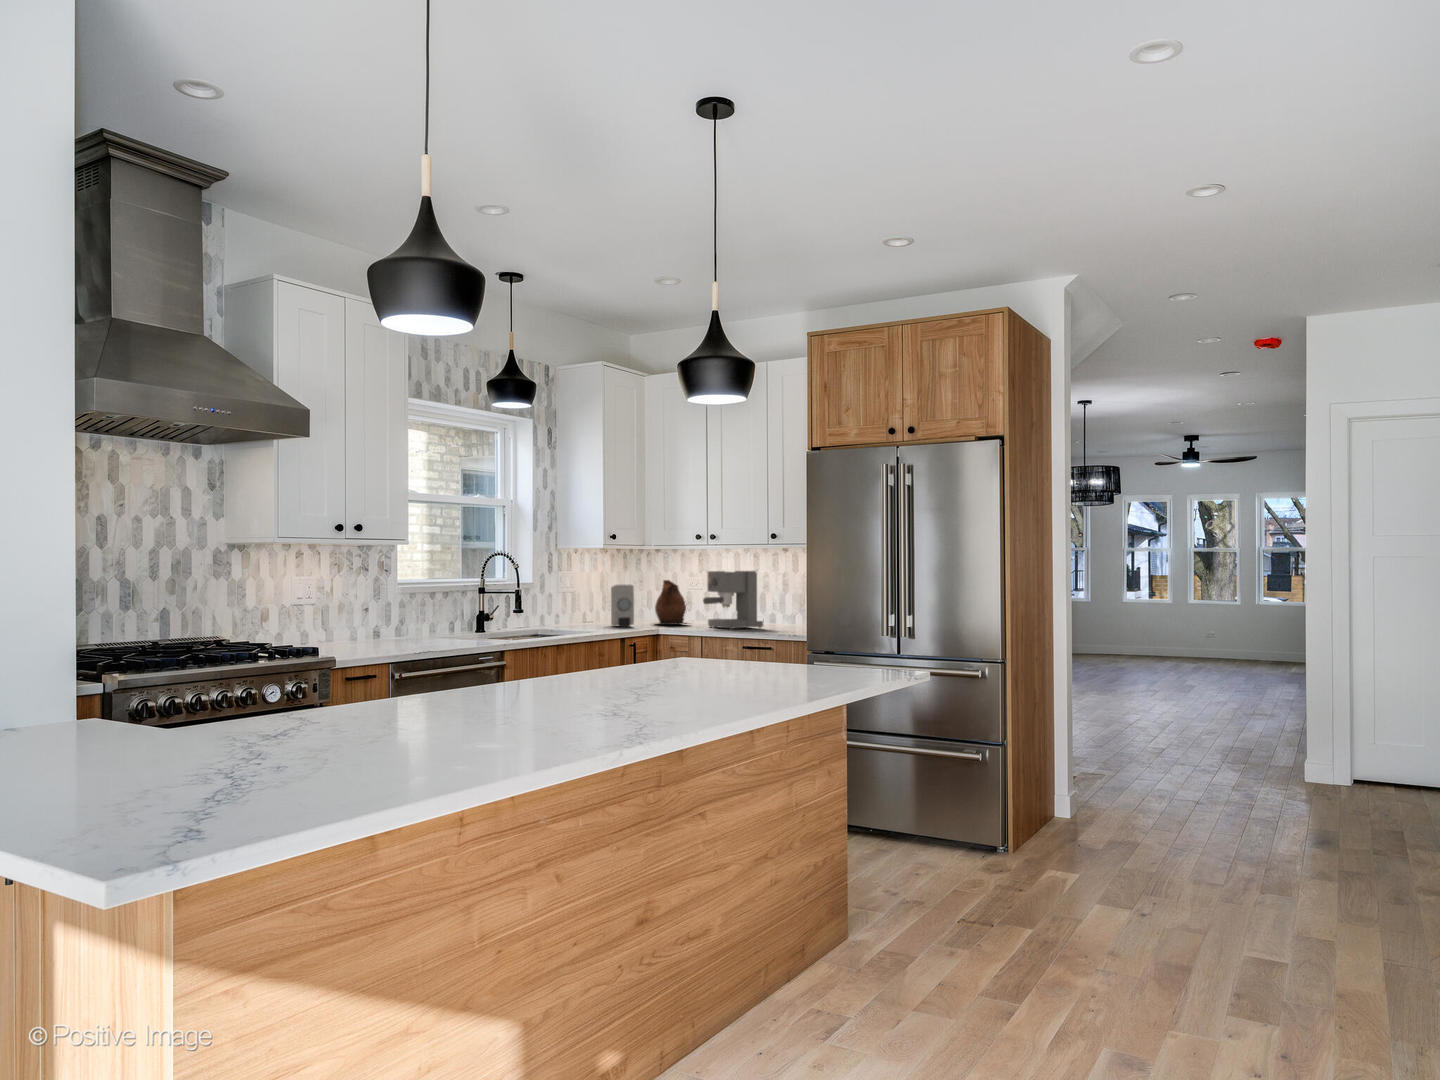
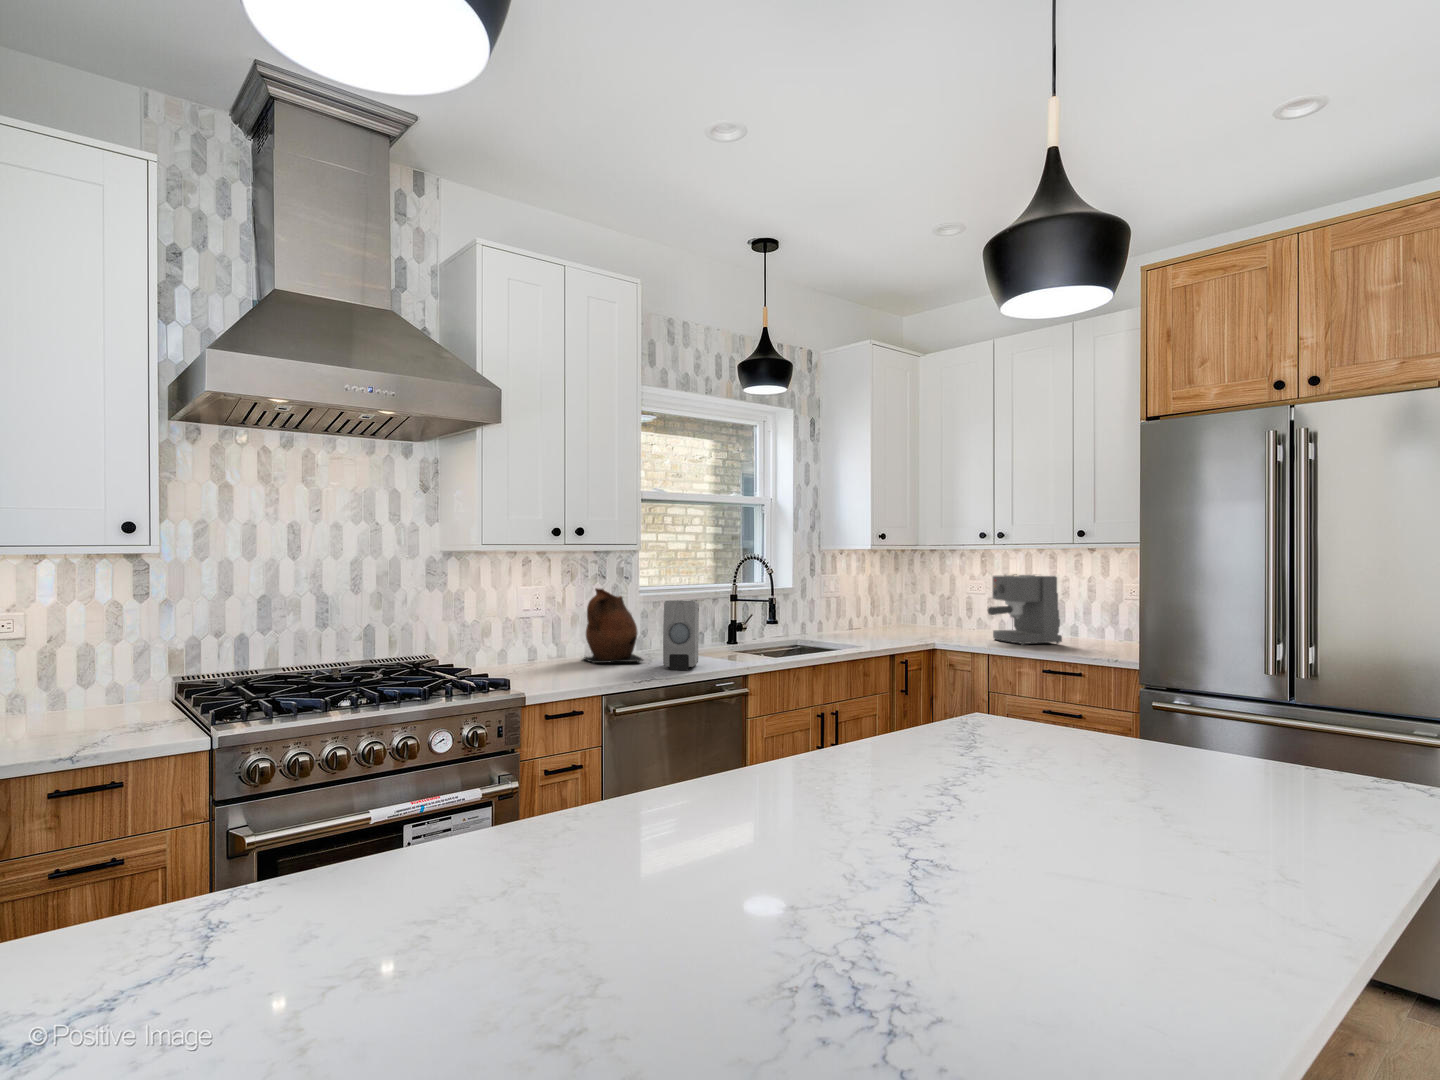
ceramic pitcher: present [655,580,687,625] -> present [583,588,643,663]
soap dispenser: present [611,585,634,627] -> present [663,601,699,670]

